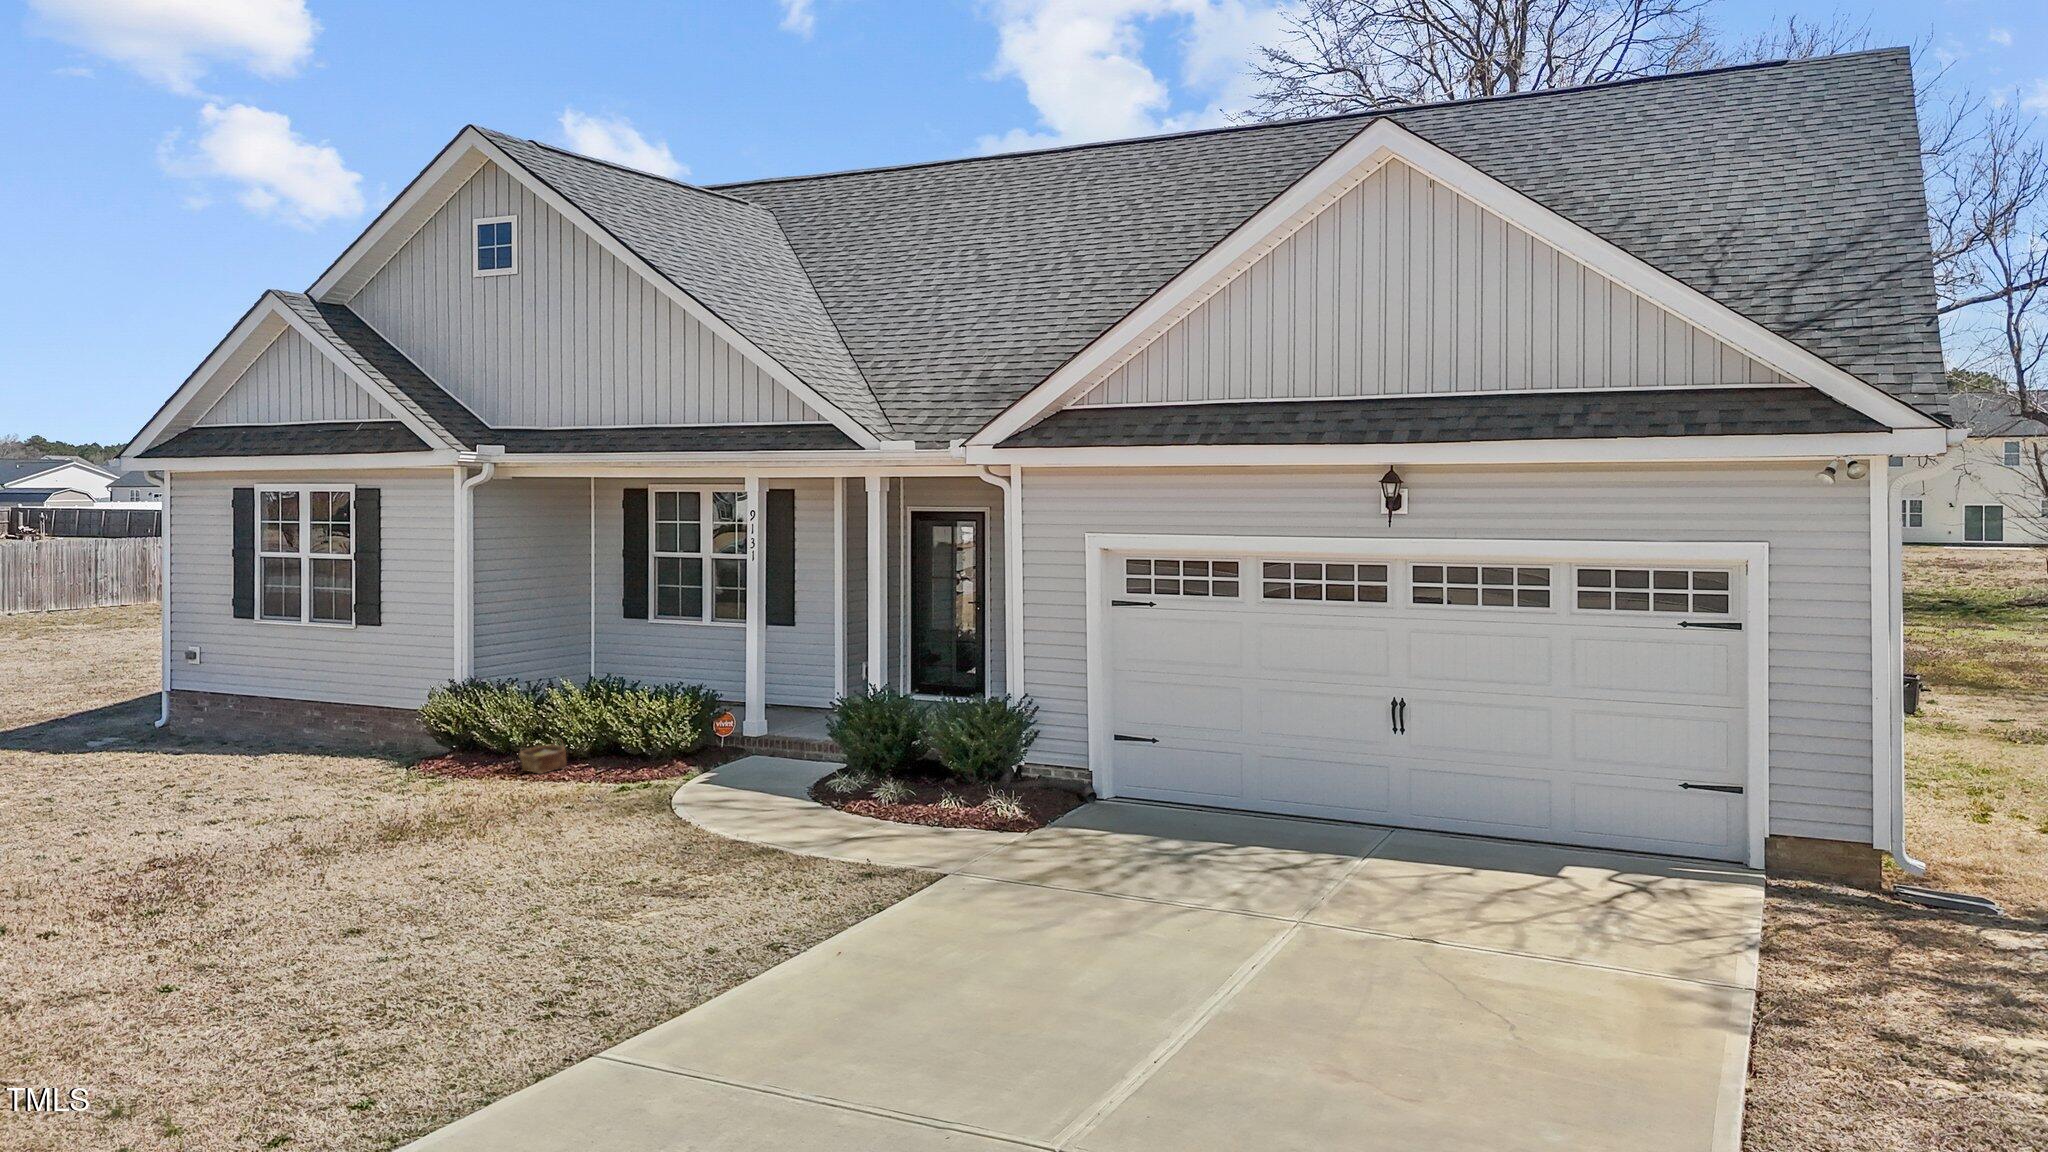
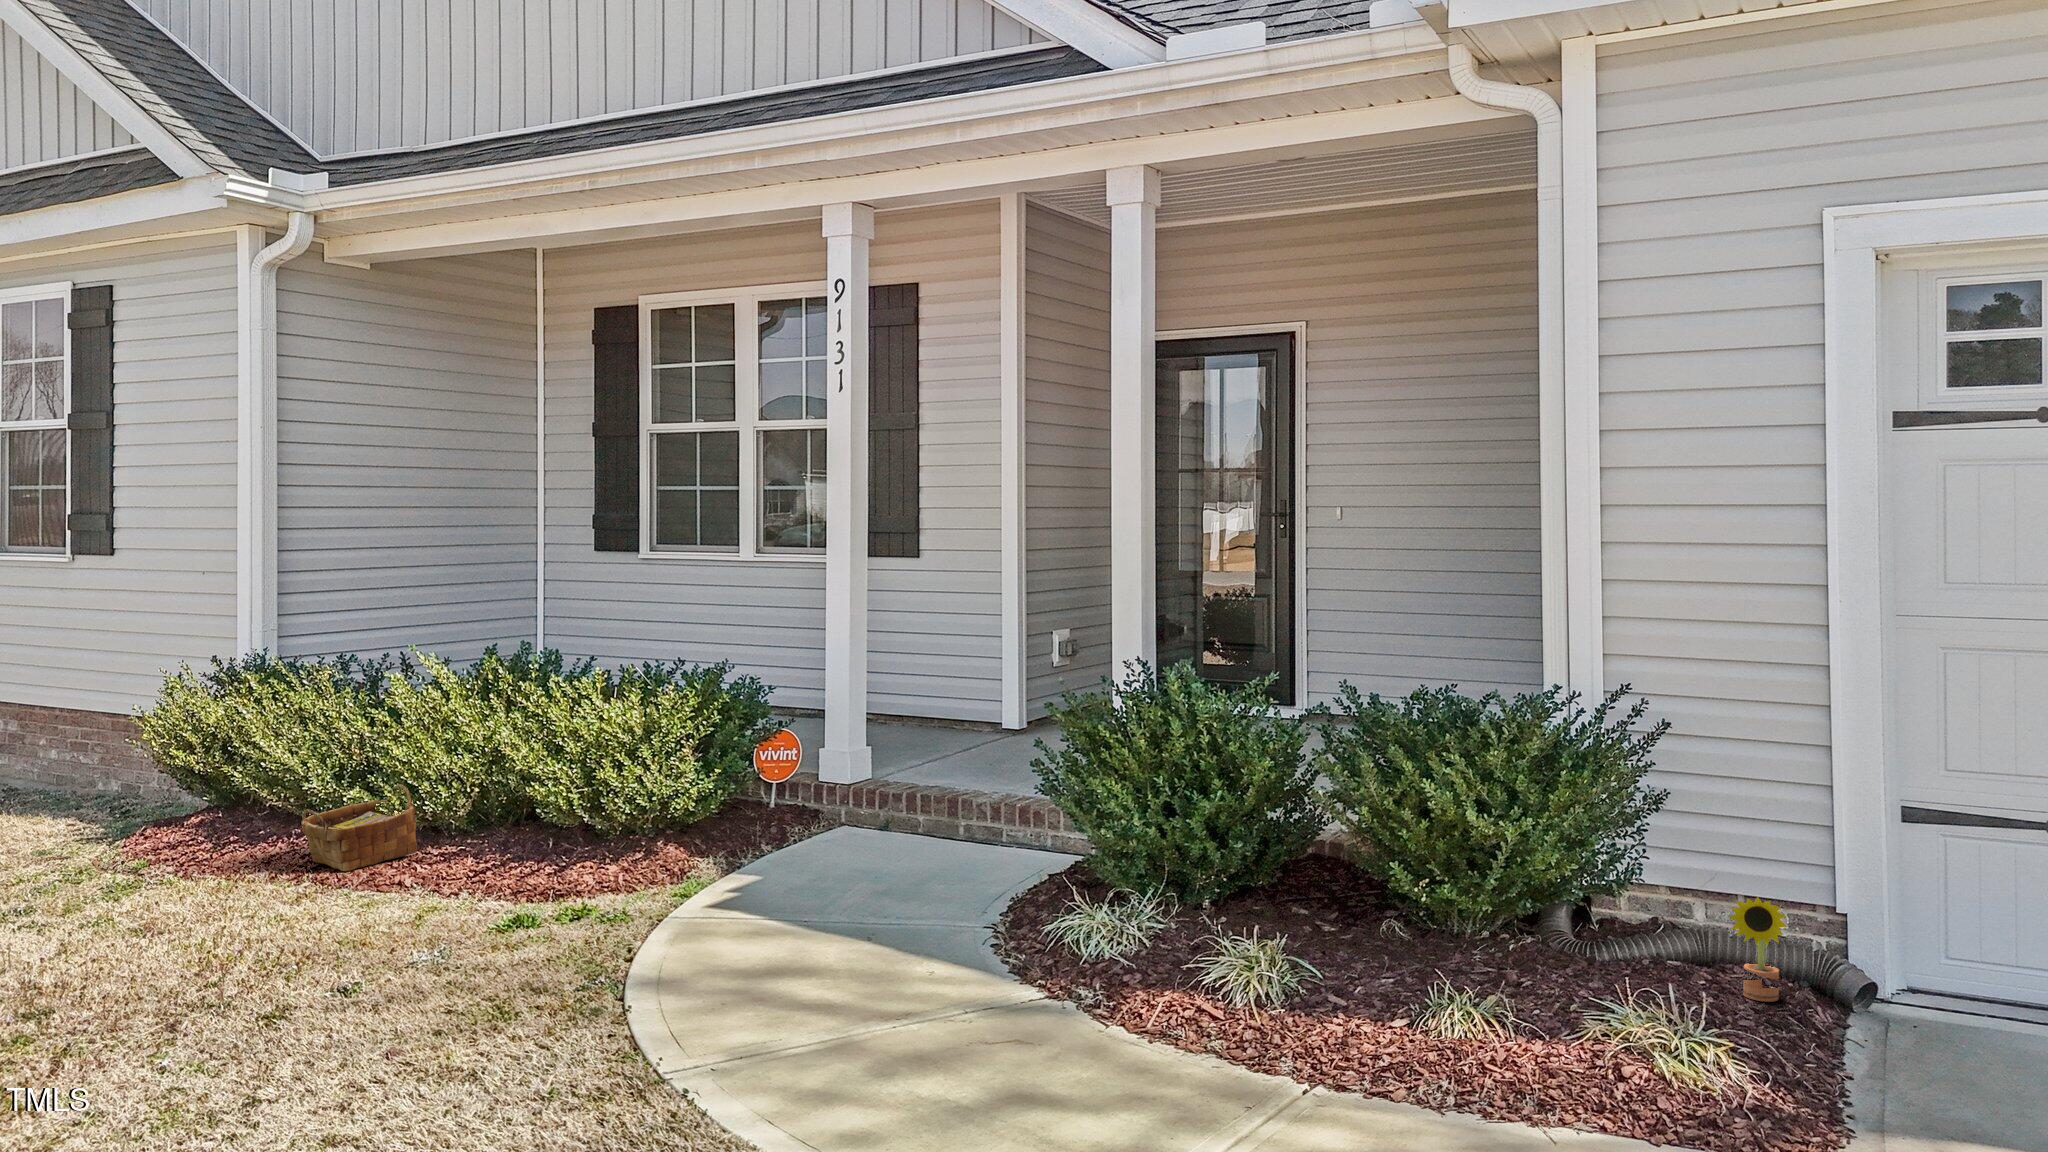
decorative plant: none [1056,768,1074,804] -> present [1728,897,1787,1002]

